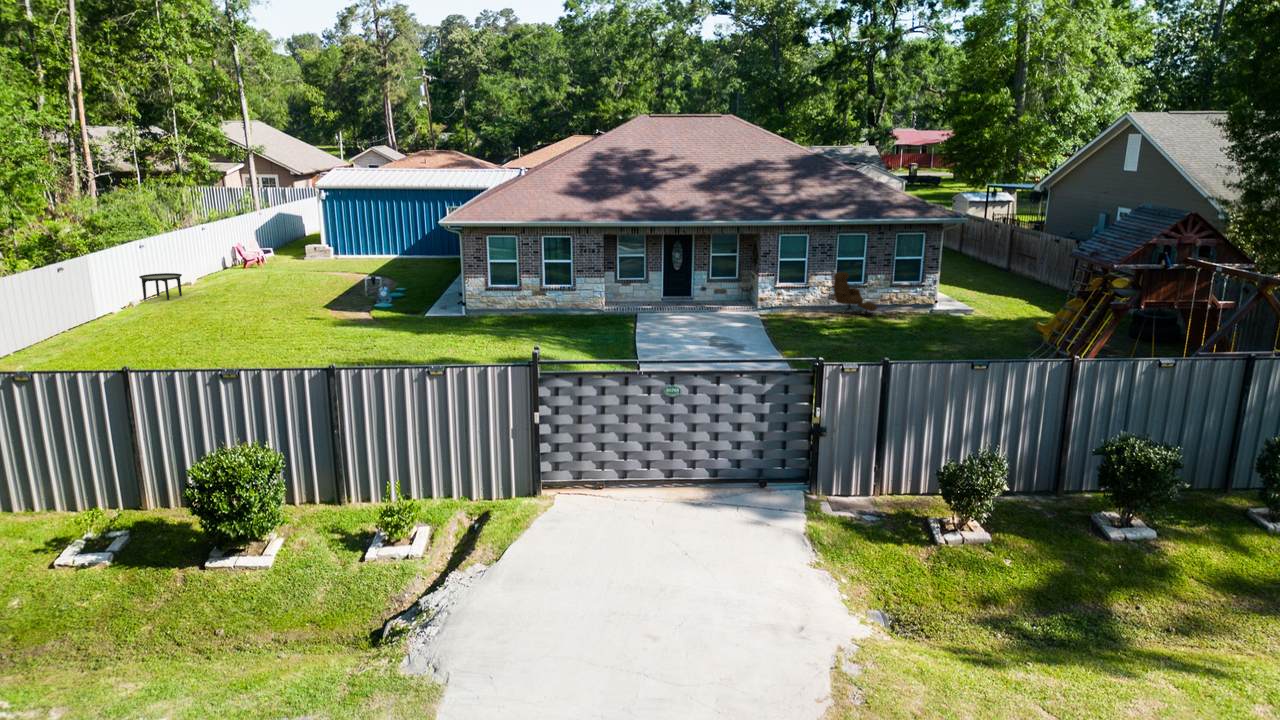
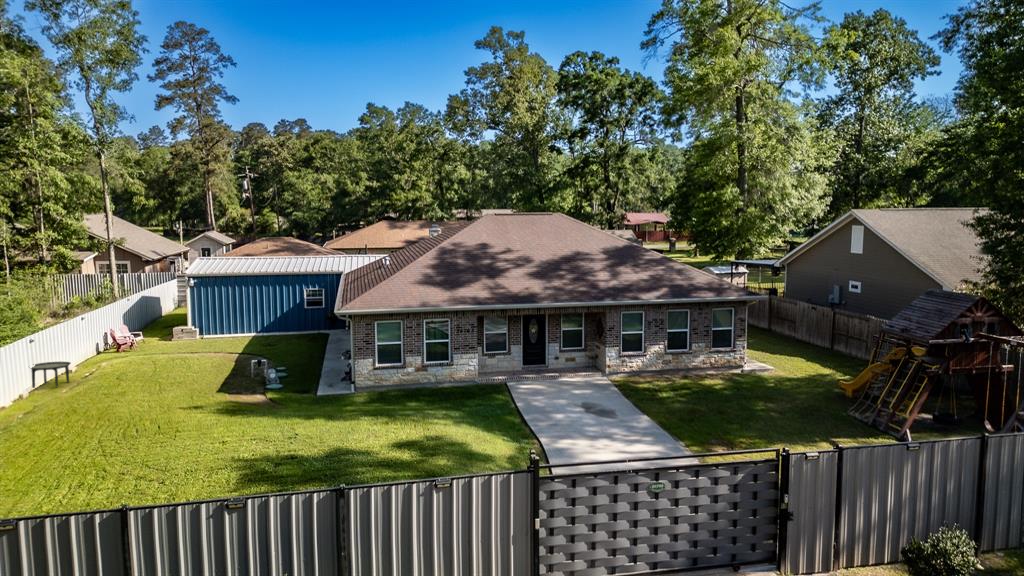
lounge chair: present [833,272,877,315] -> none [651,341,688,378]

